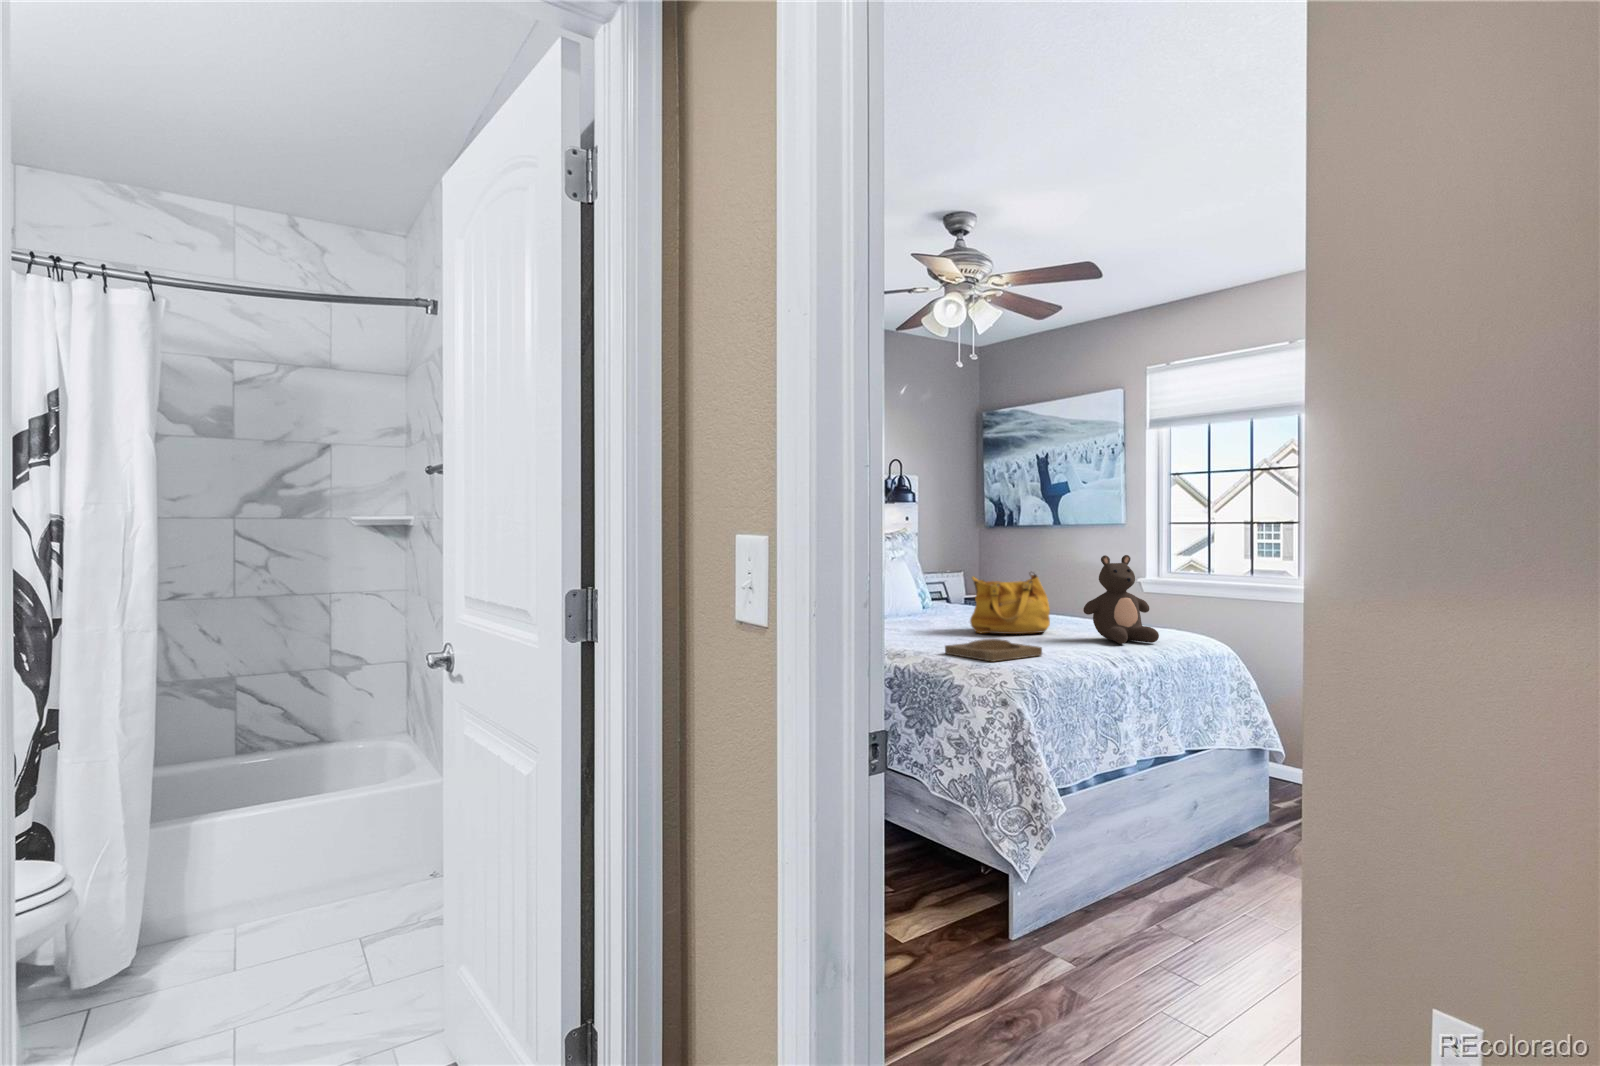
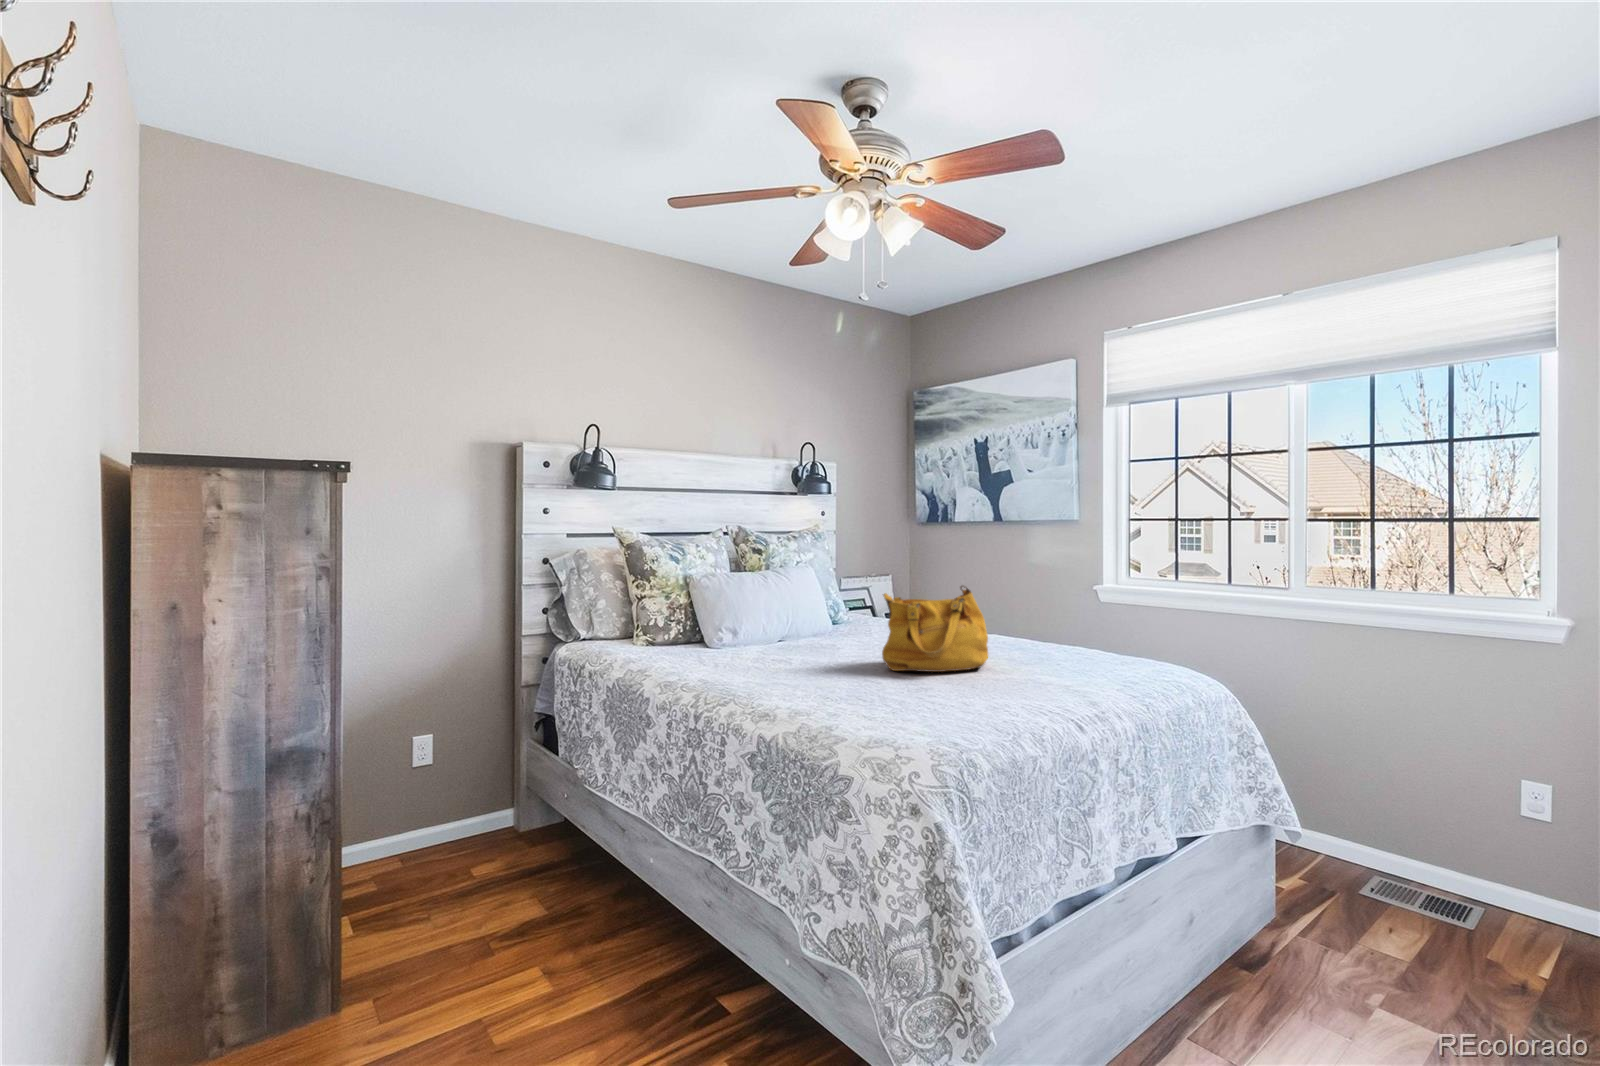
teddy bear: present [1083,555,1159,644] -> none [1033,563,1138,689]
tray: present [945,639,1042,662] -> none [834,690,975,734]

